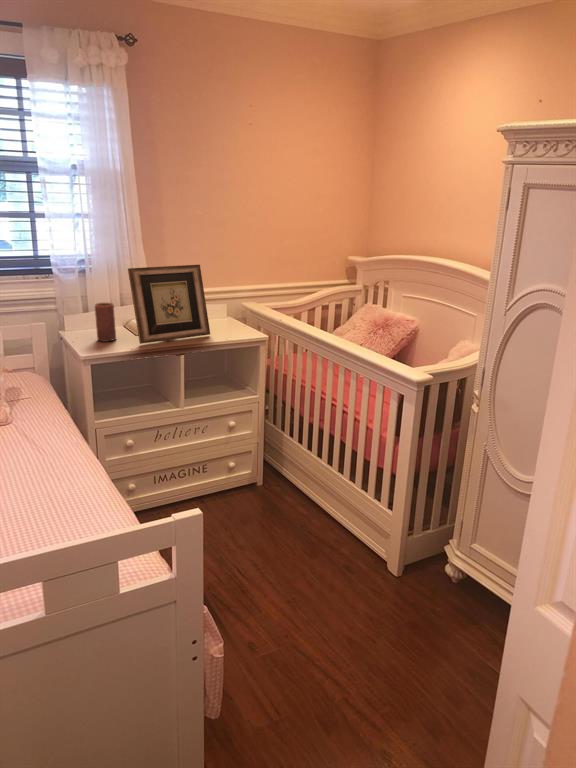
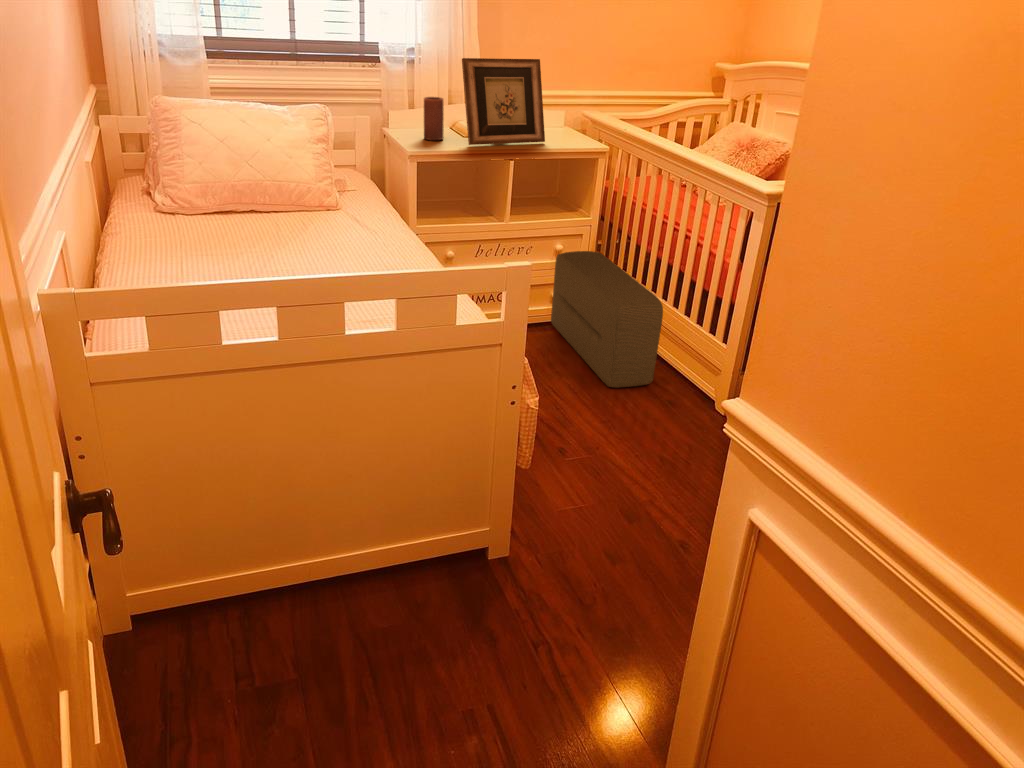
pouf: none [229,426,333,562] -> present [551,251,663,387]

